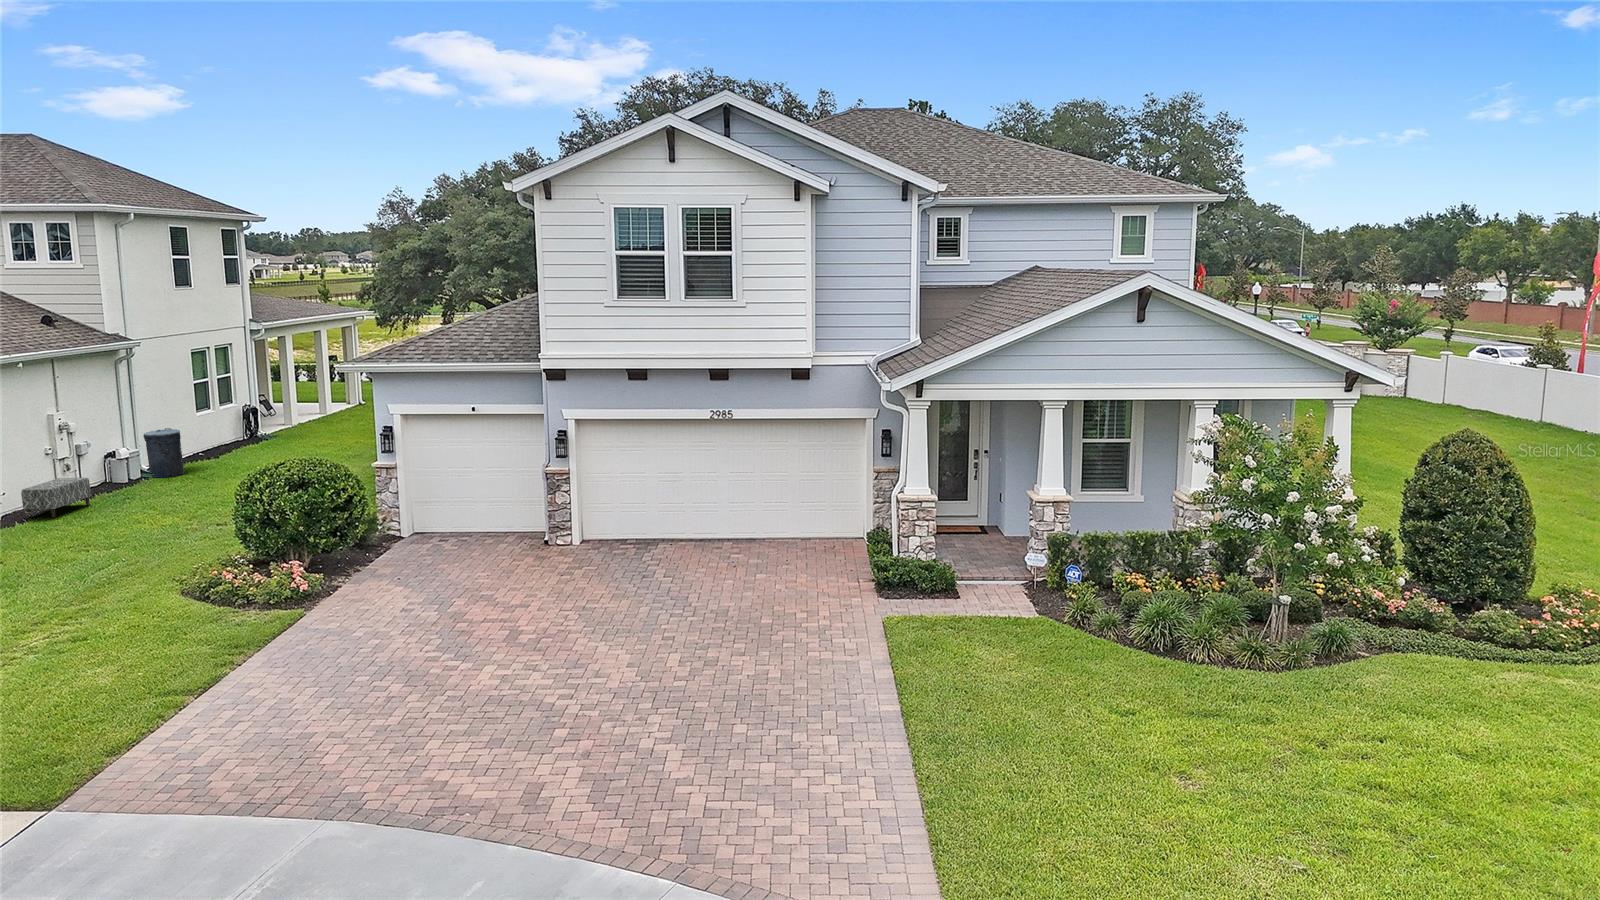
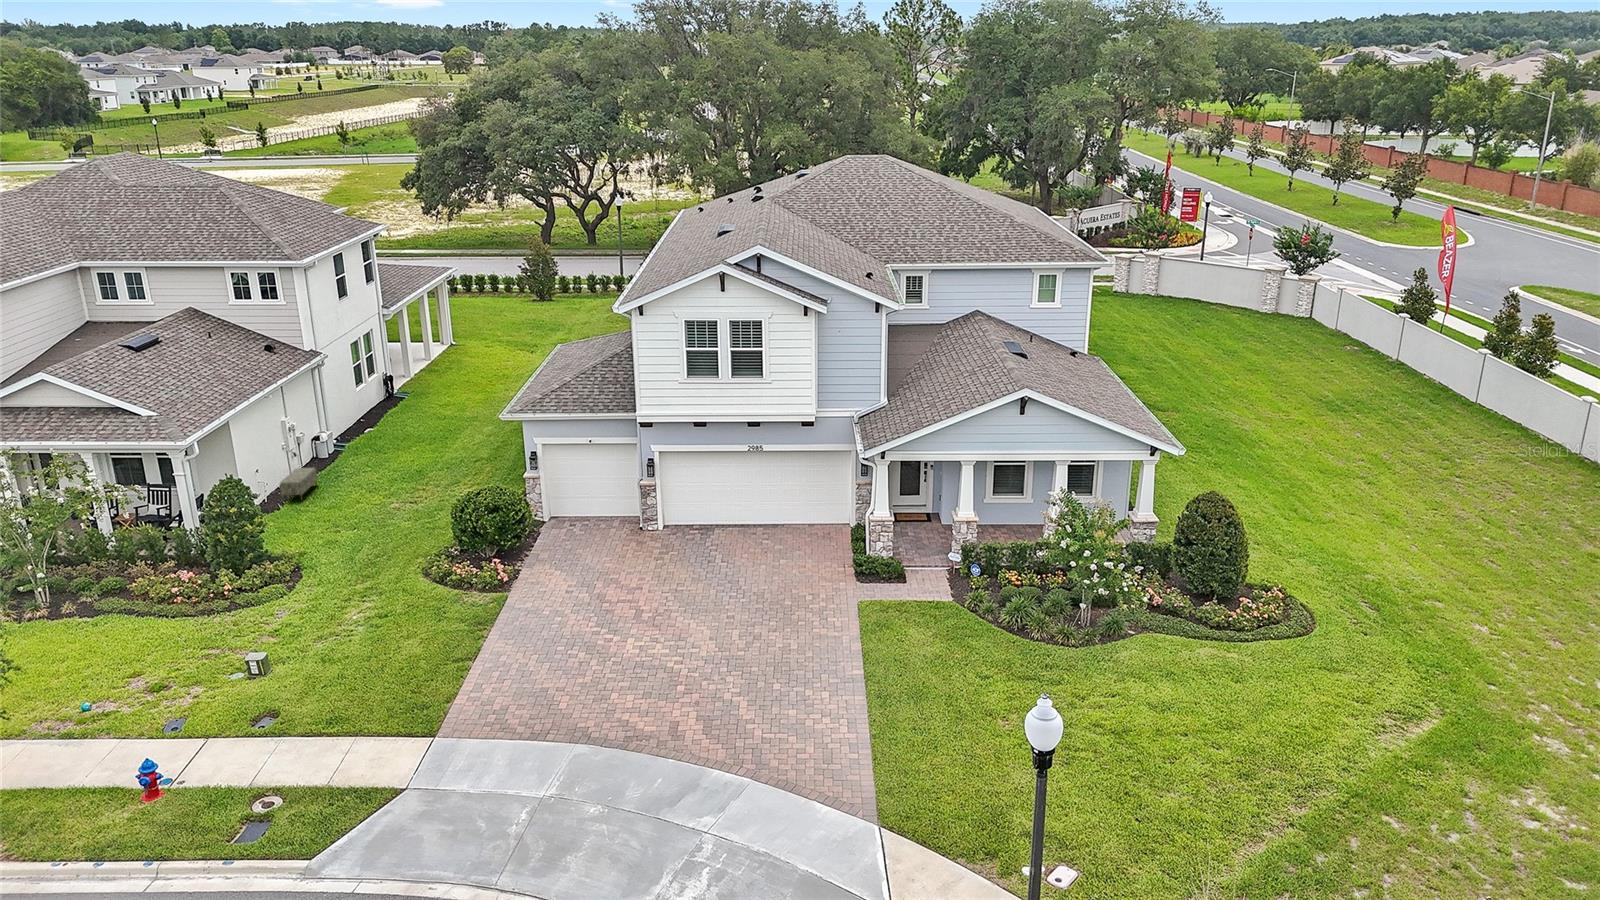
trash can: present [143,428,184,478] -> none [335,415,363,453]

